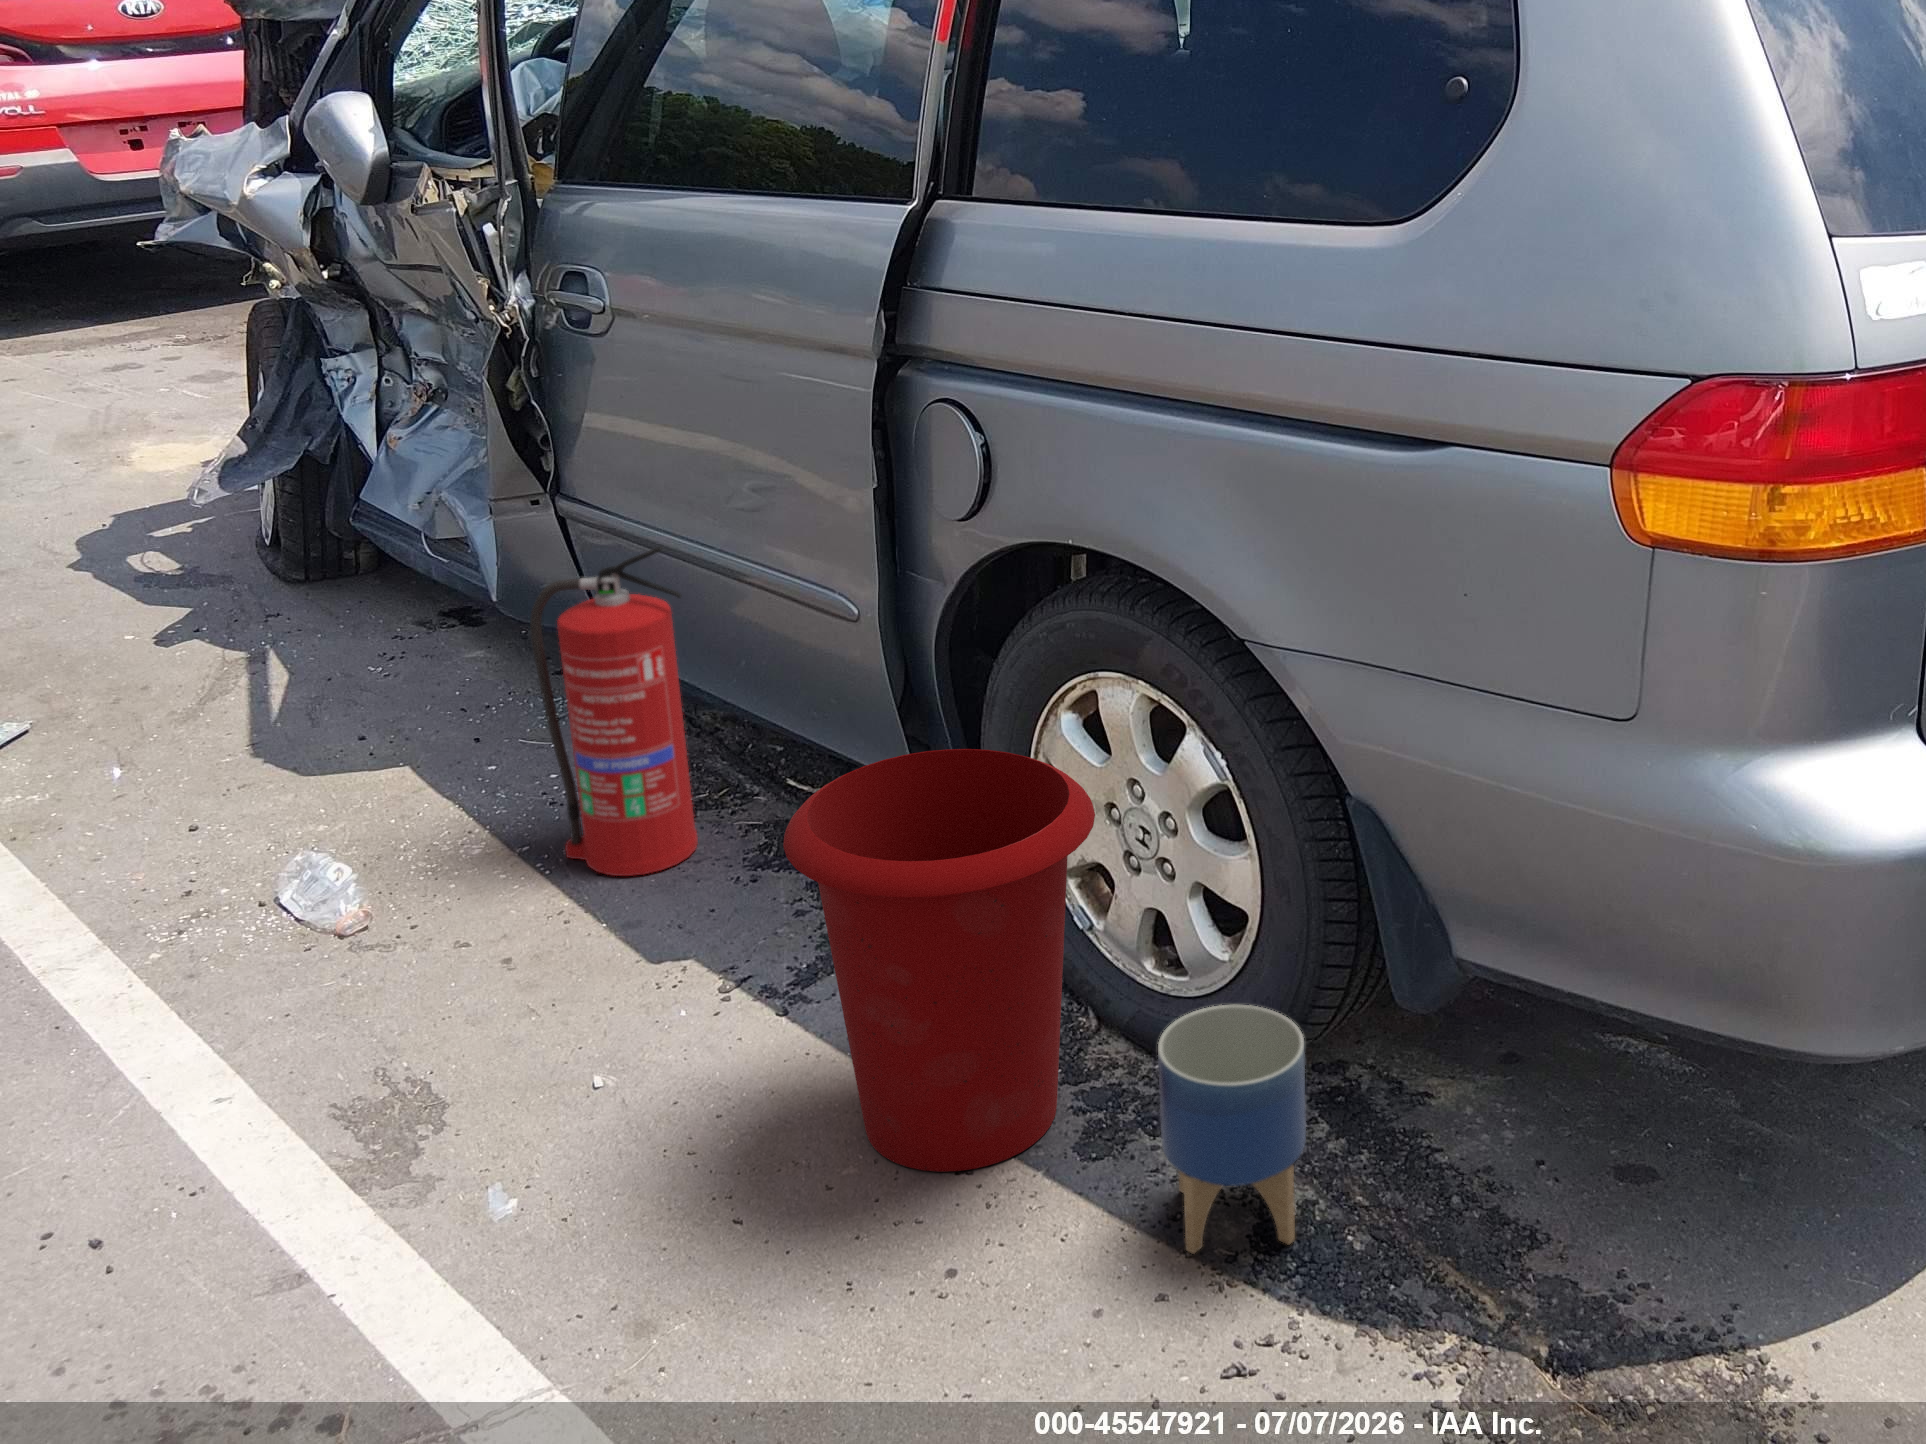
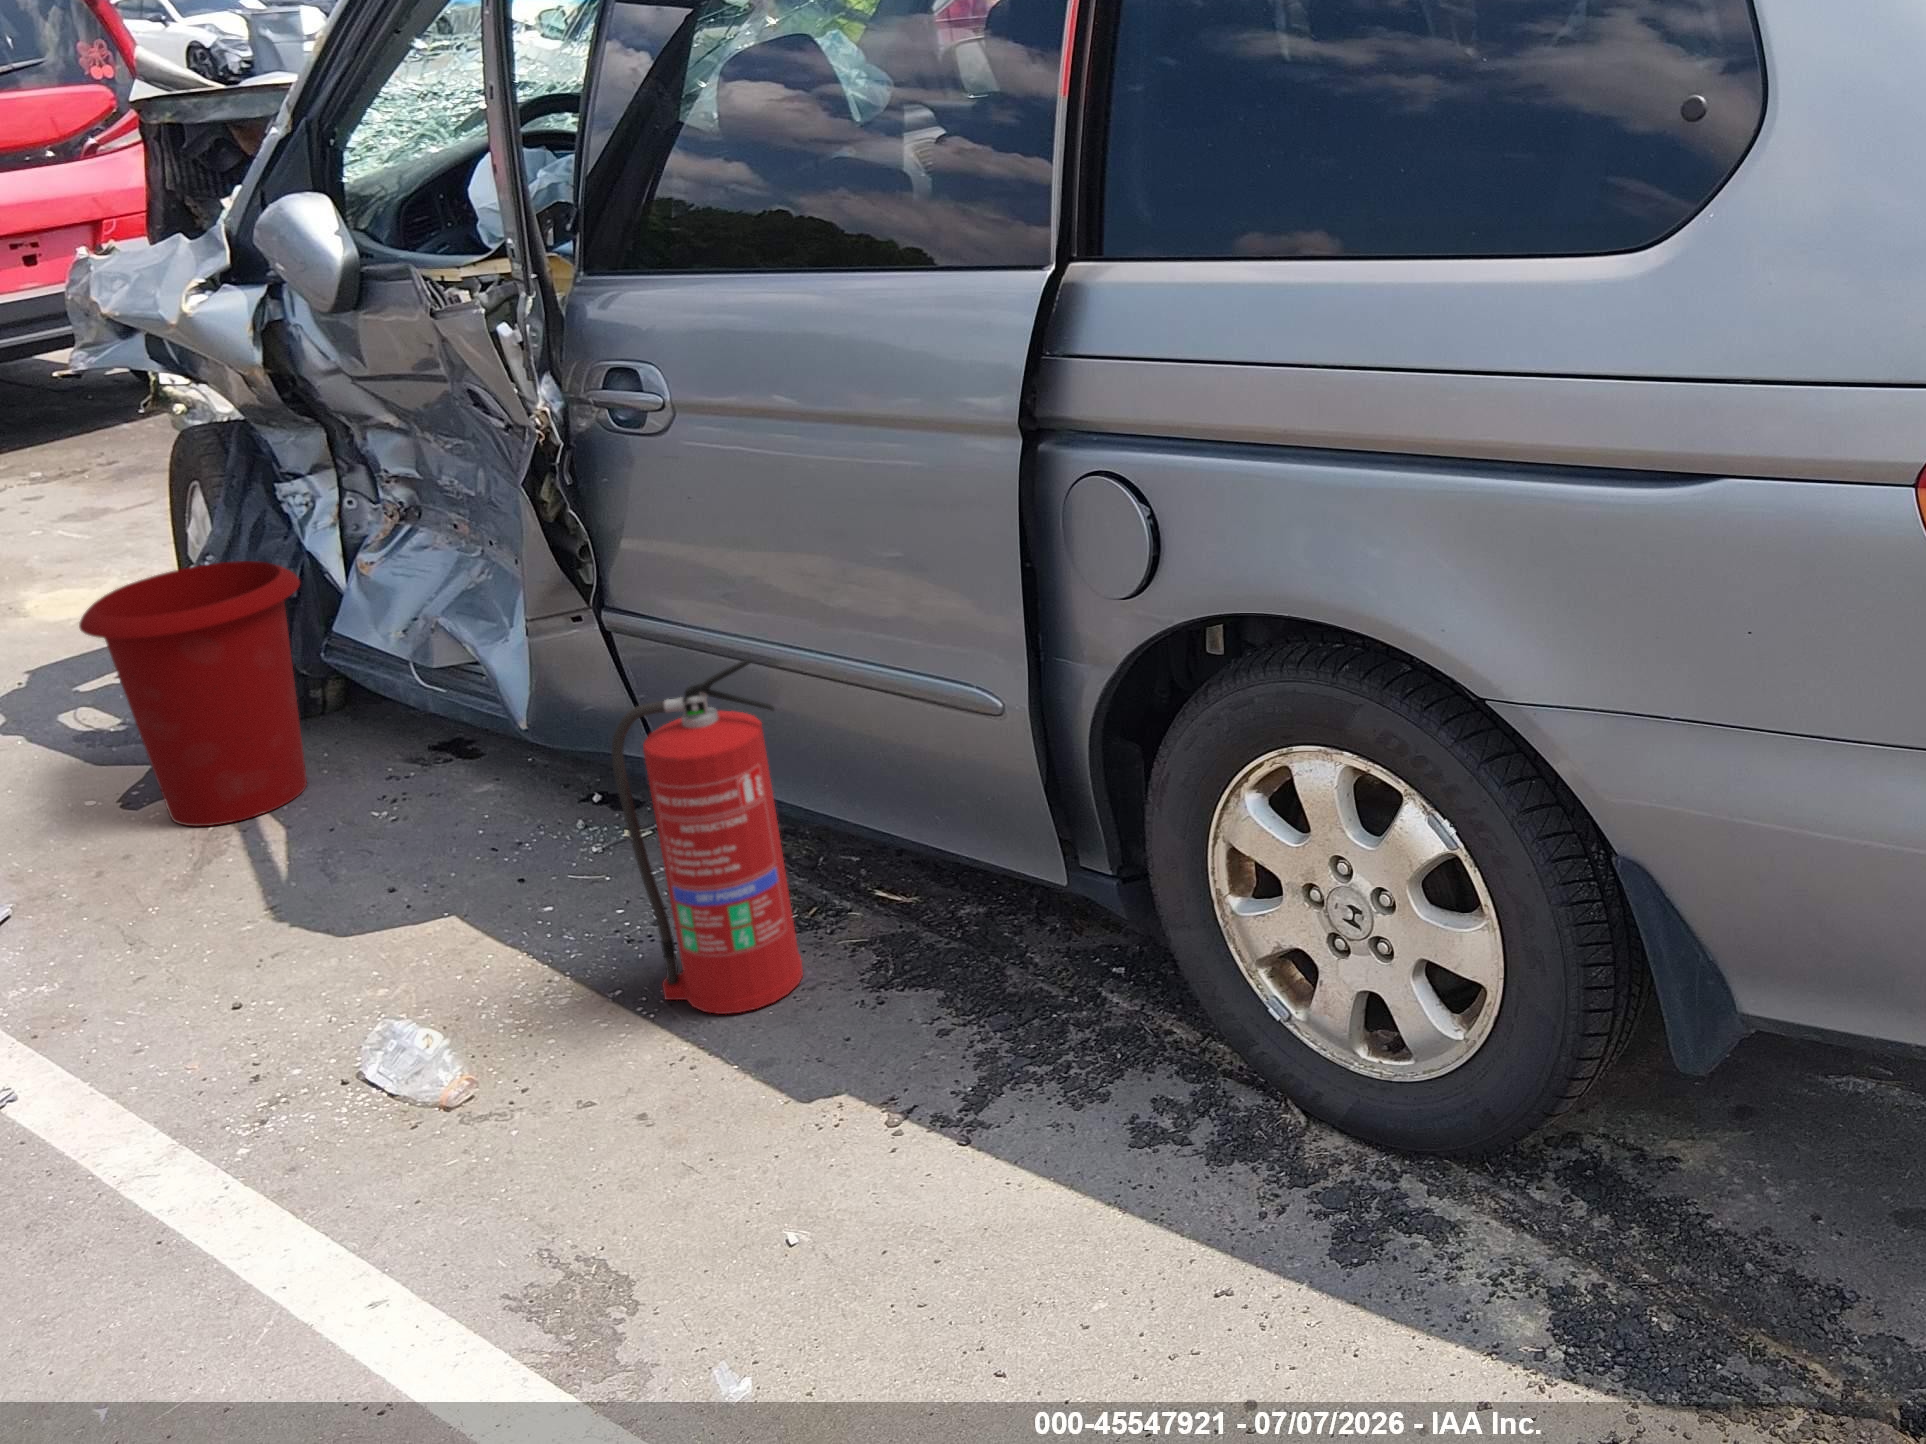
waste bin: present [783,749,1095,1172] -> present [79,561,307,826]
planter: present [1158,1004,1306,1254] -> none [1439,1088,1597,1356]

